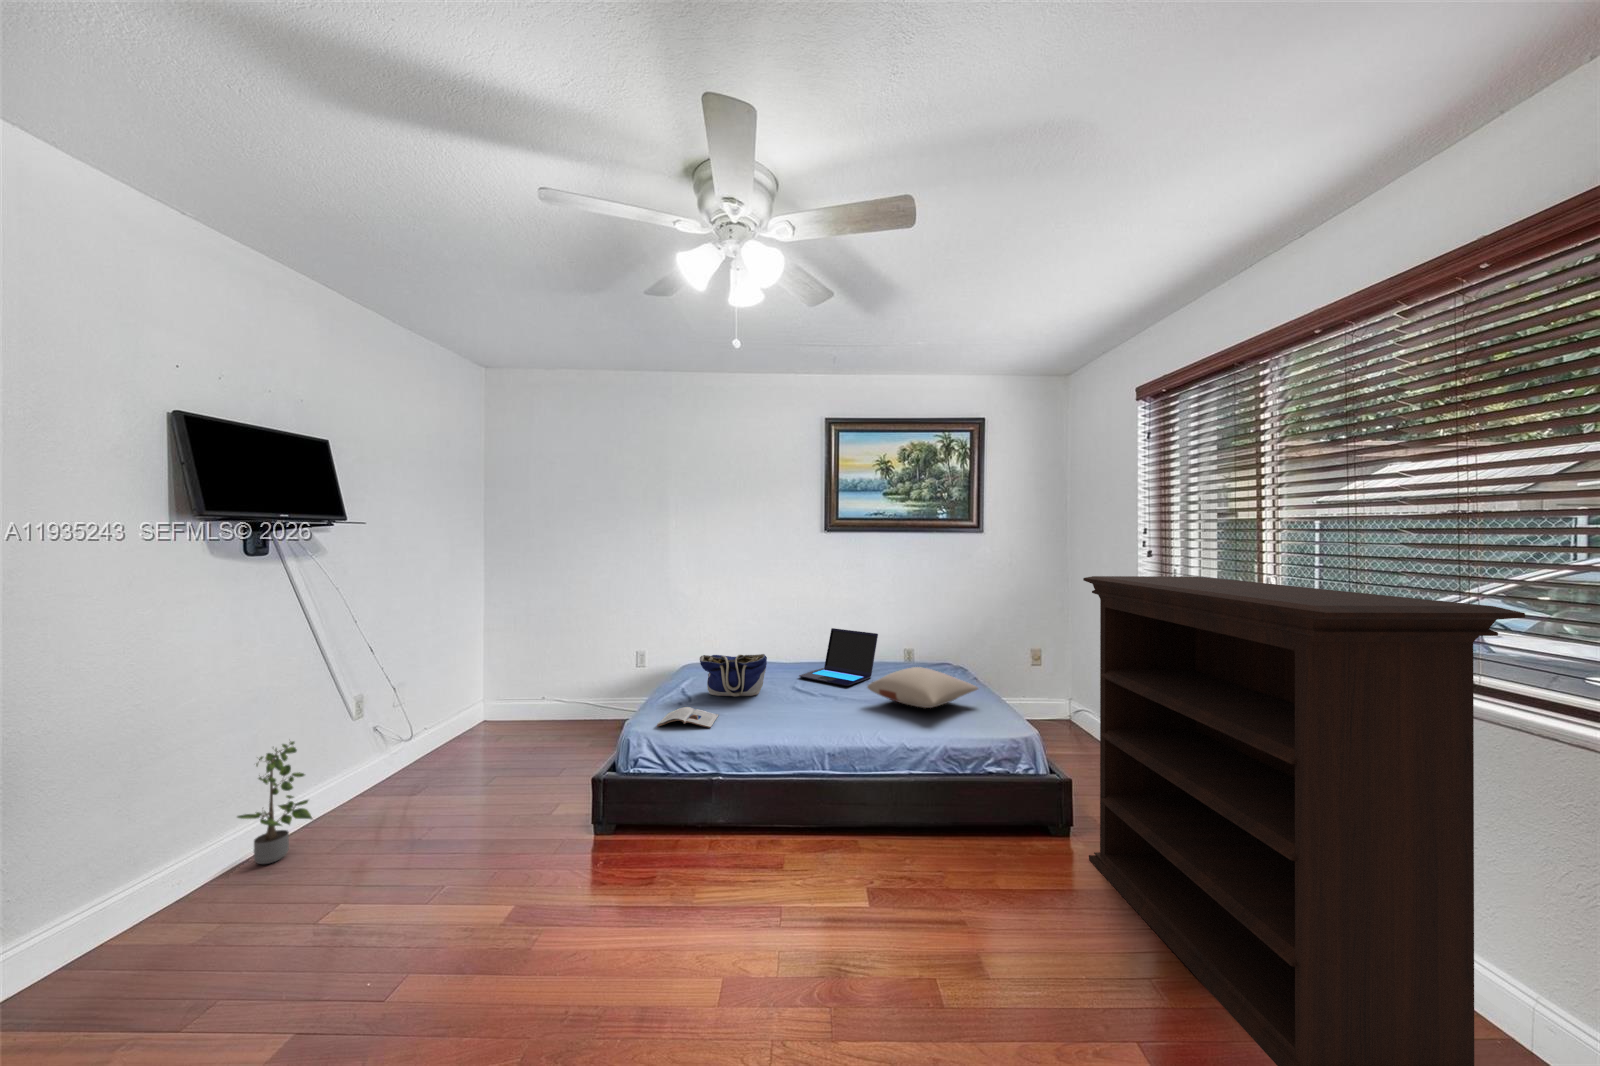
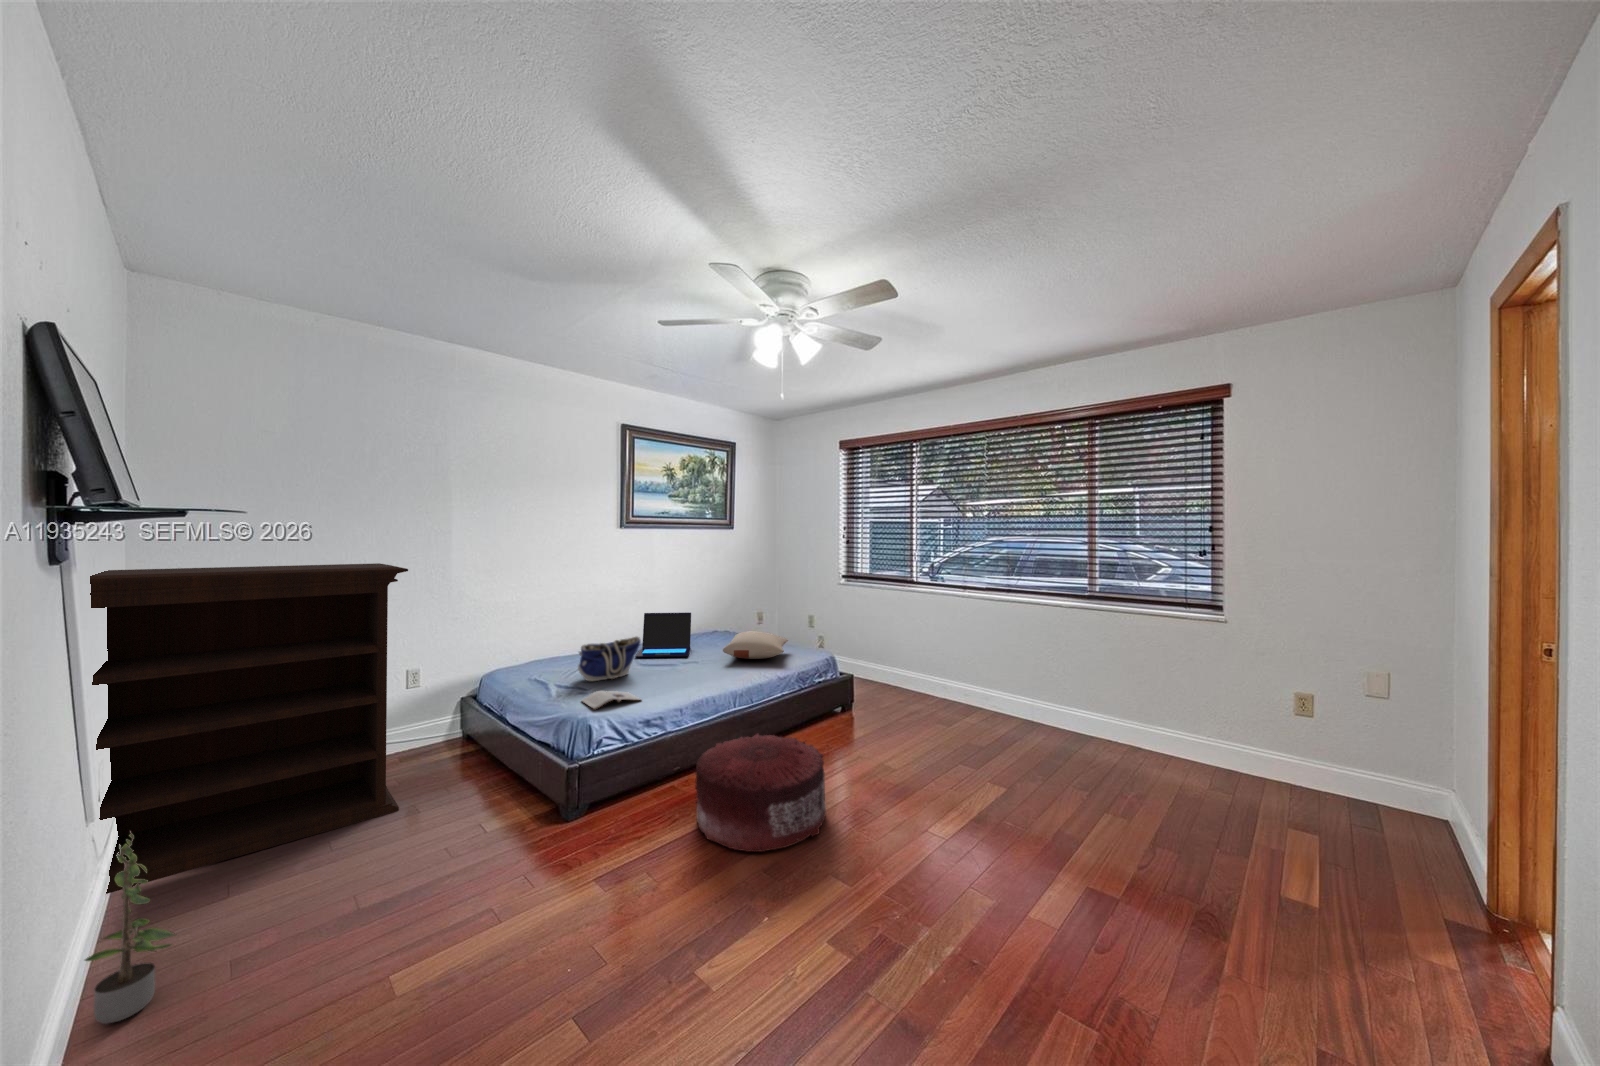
bookshelf: present [1083,576,1525,1066] -> present [90,563,408,894]
pouf: none [634,804,822,991] -> present [696,734,826,852]

